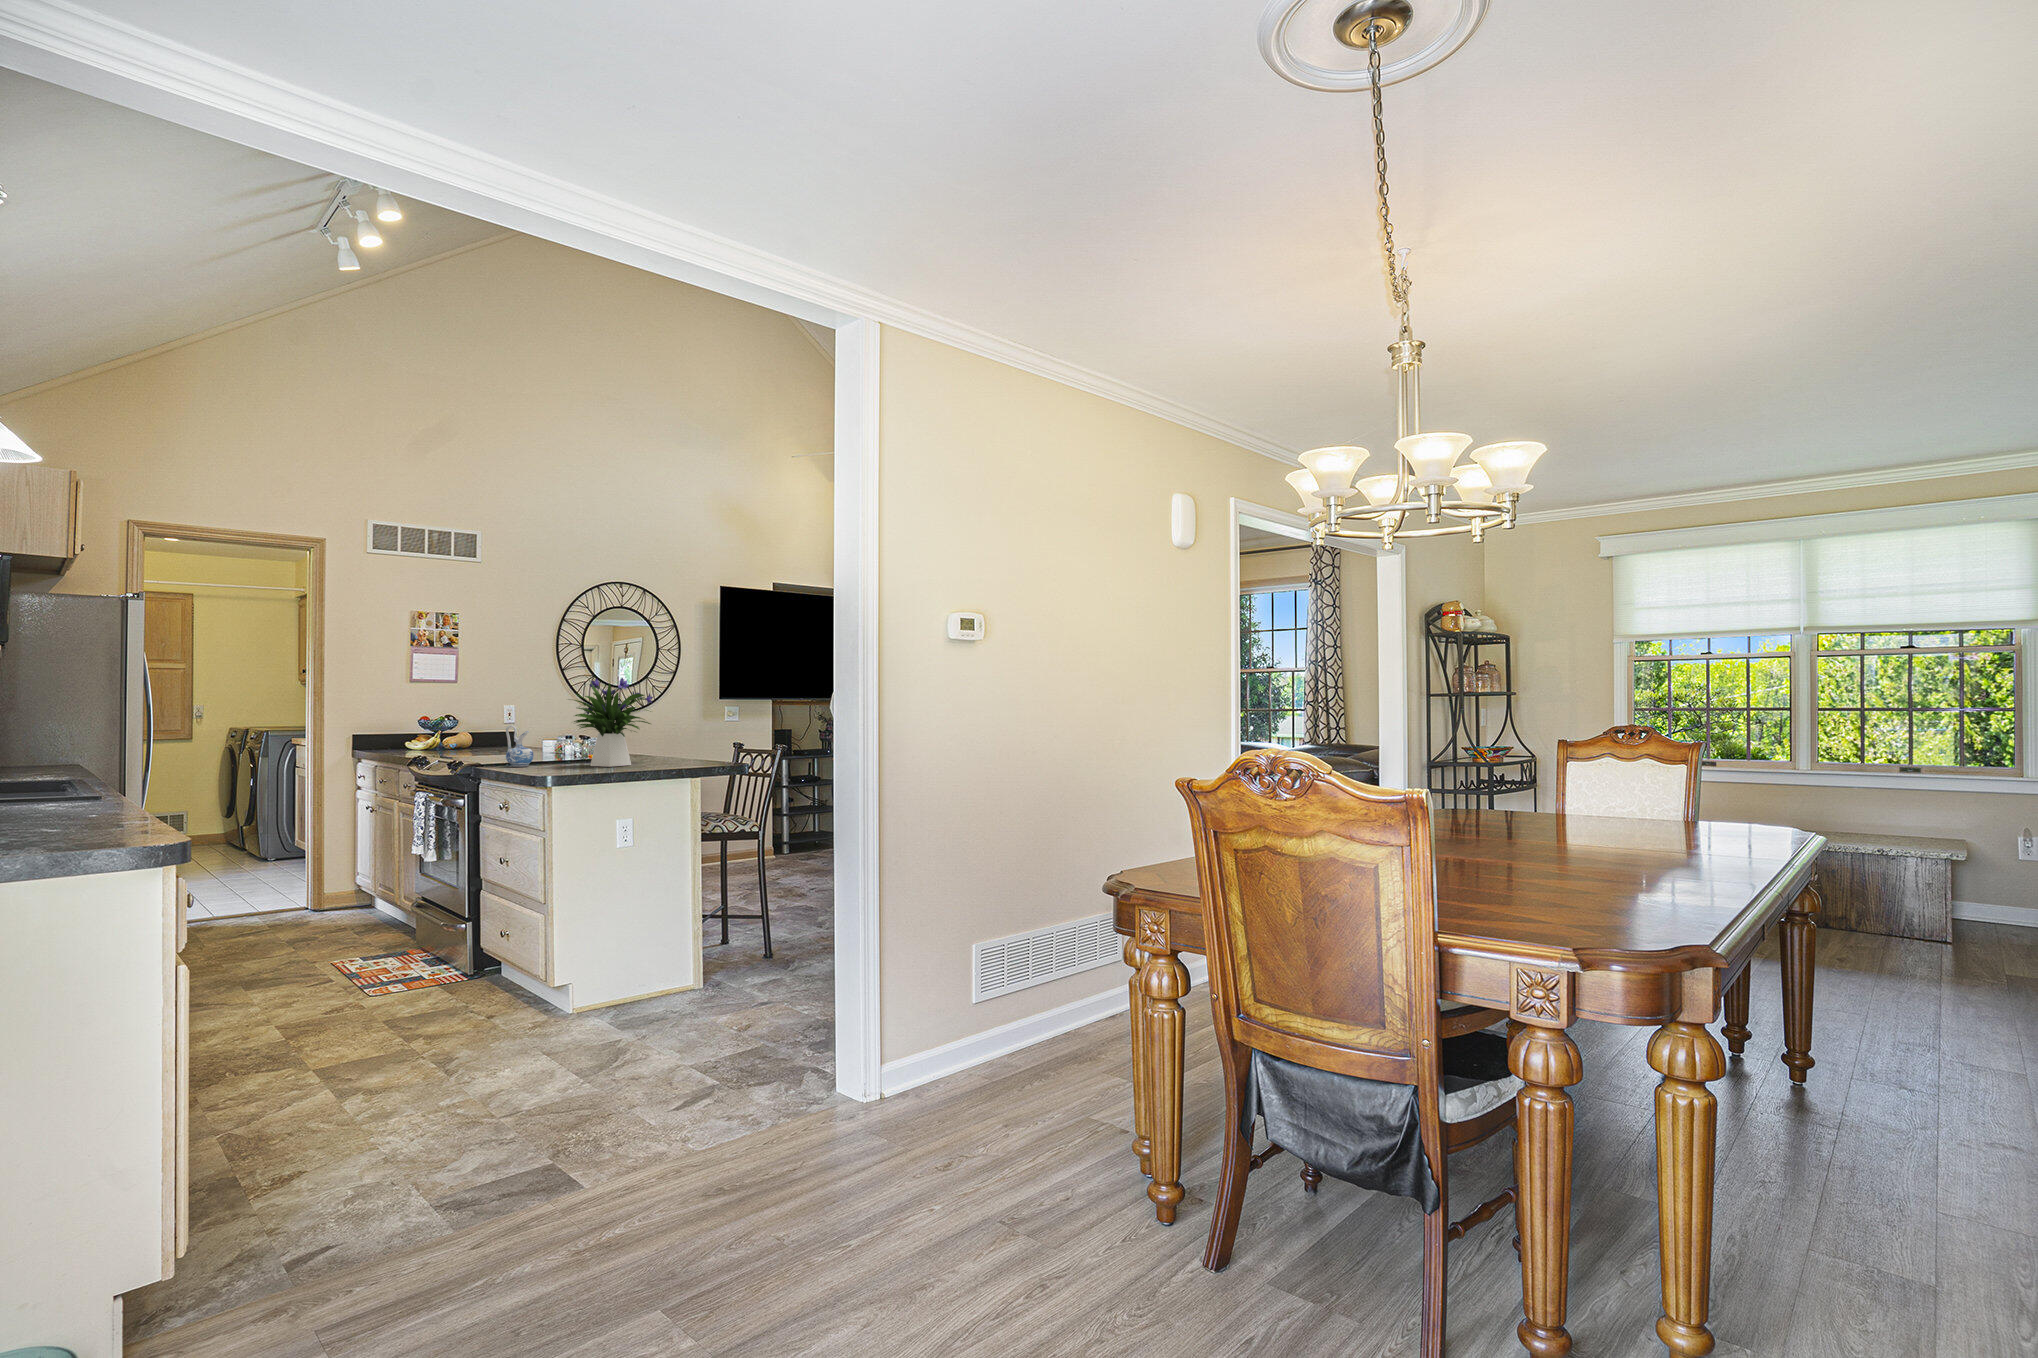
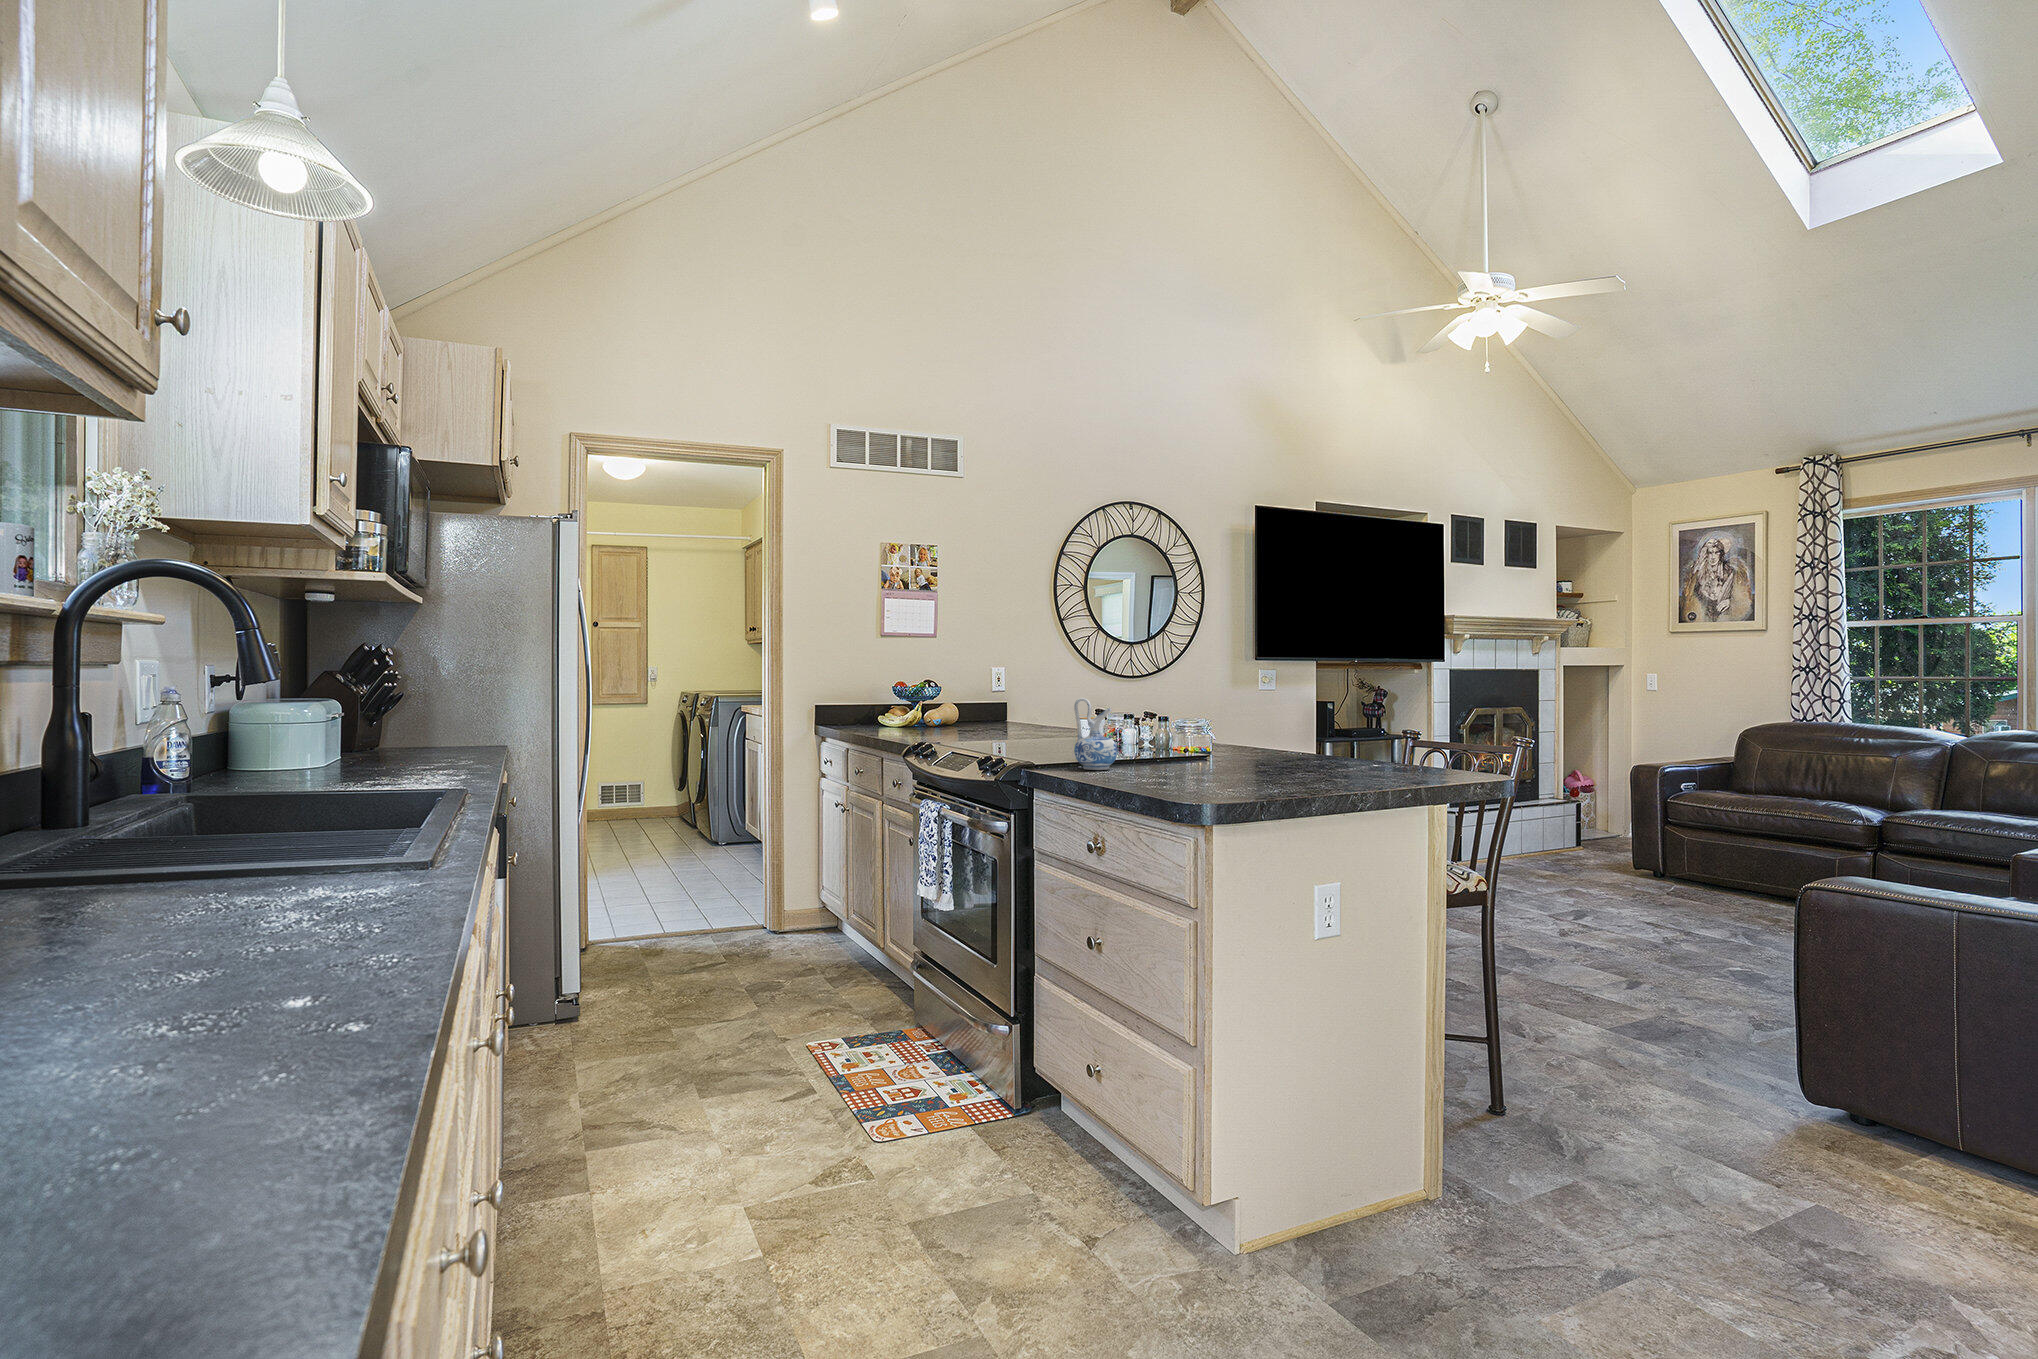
flower arrangement: present [574,676,653,767] -> none [1163,608,1334,778]

